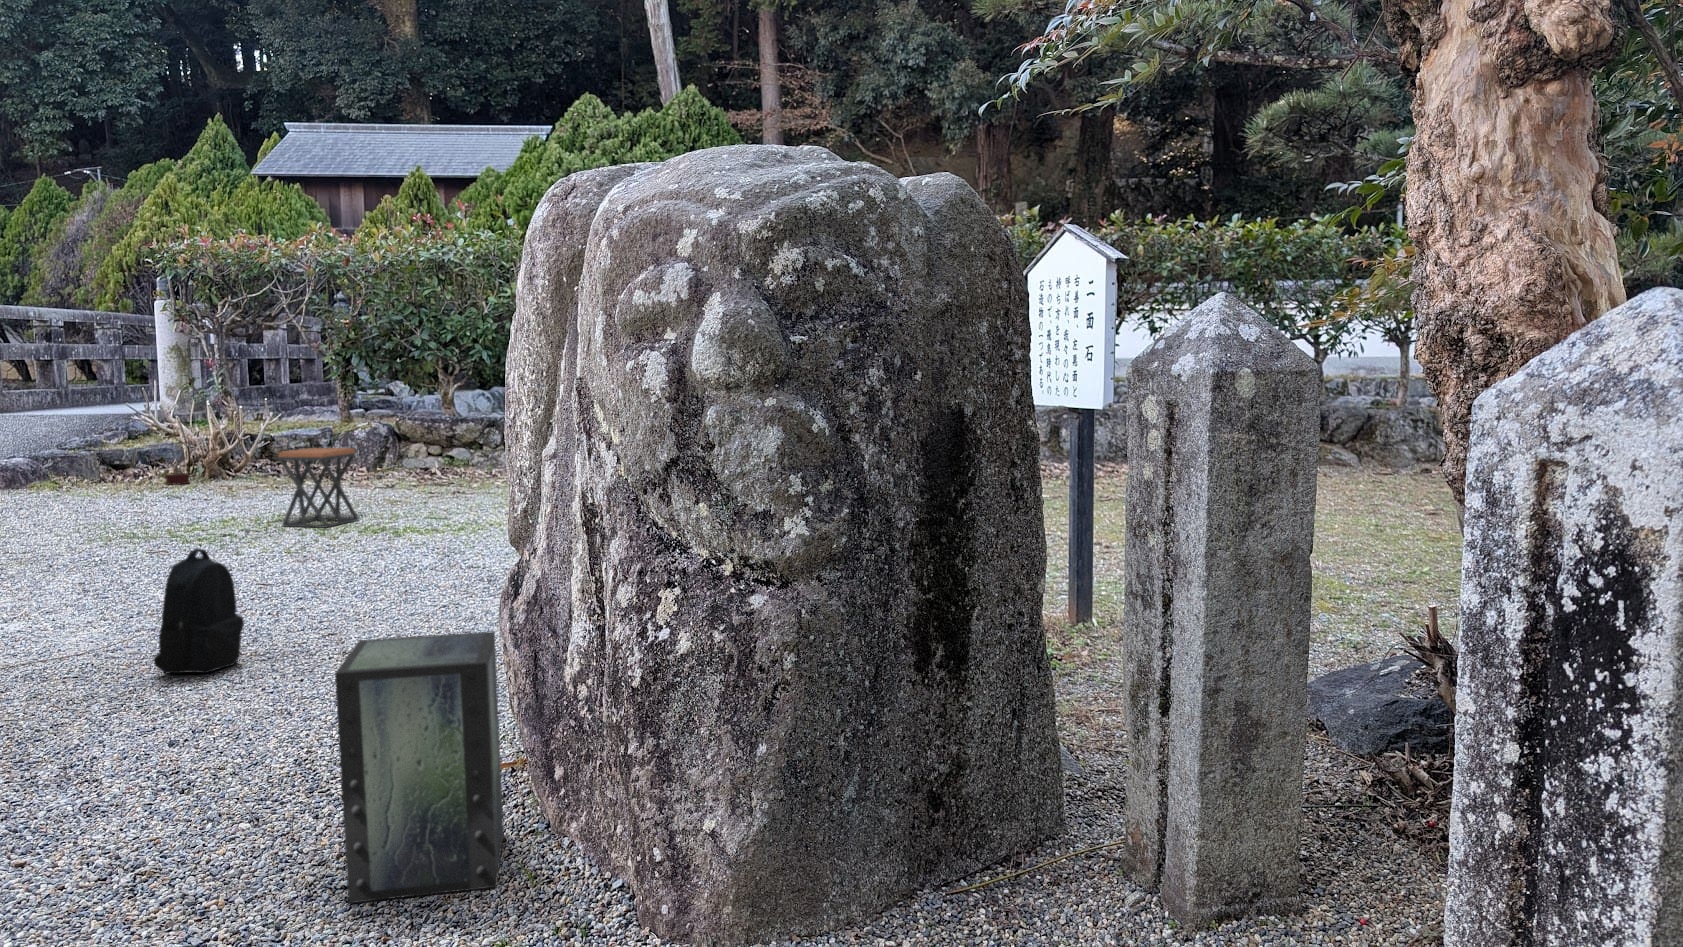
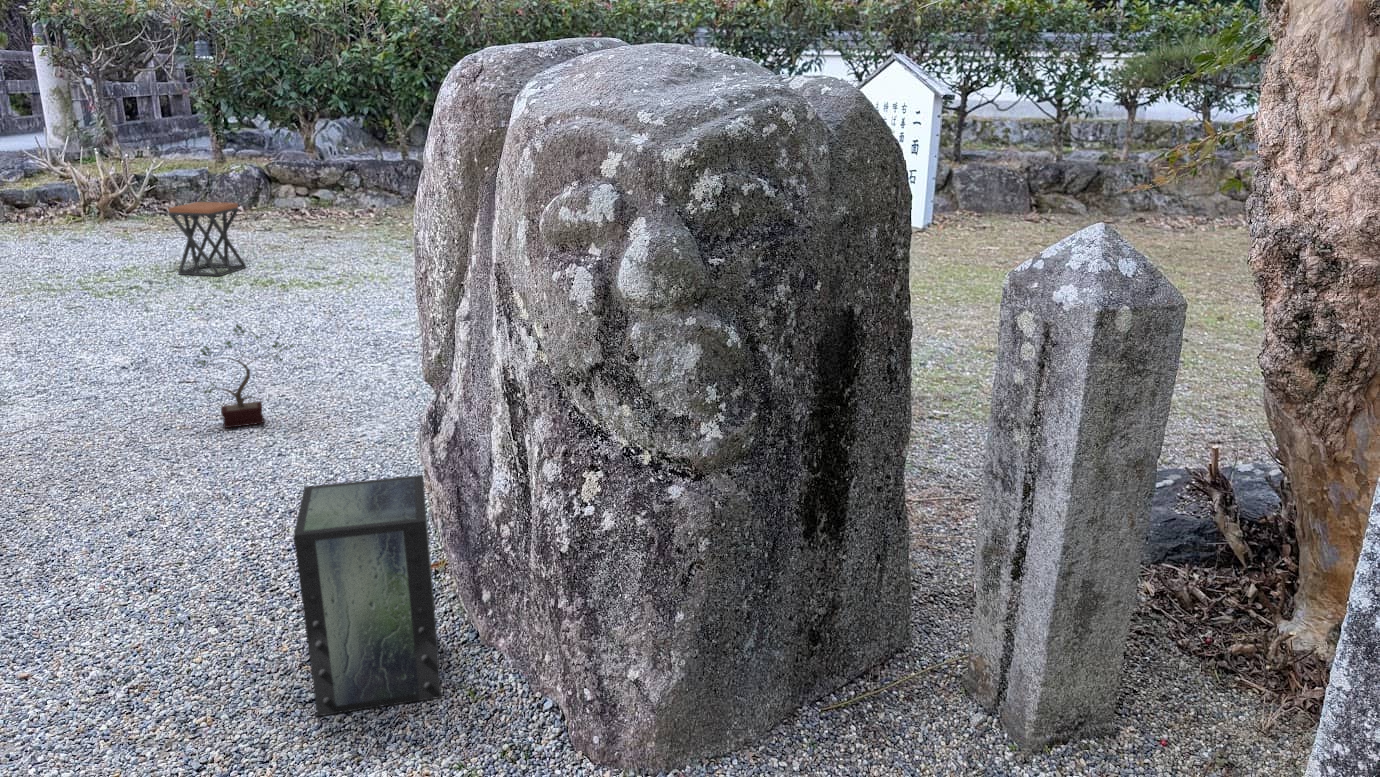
potted plant: present [158,428,202,485] -> present [197,325,294,428]
backpack: present [154,549,244,673] -> none [95,343,171,452]

